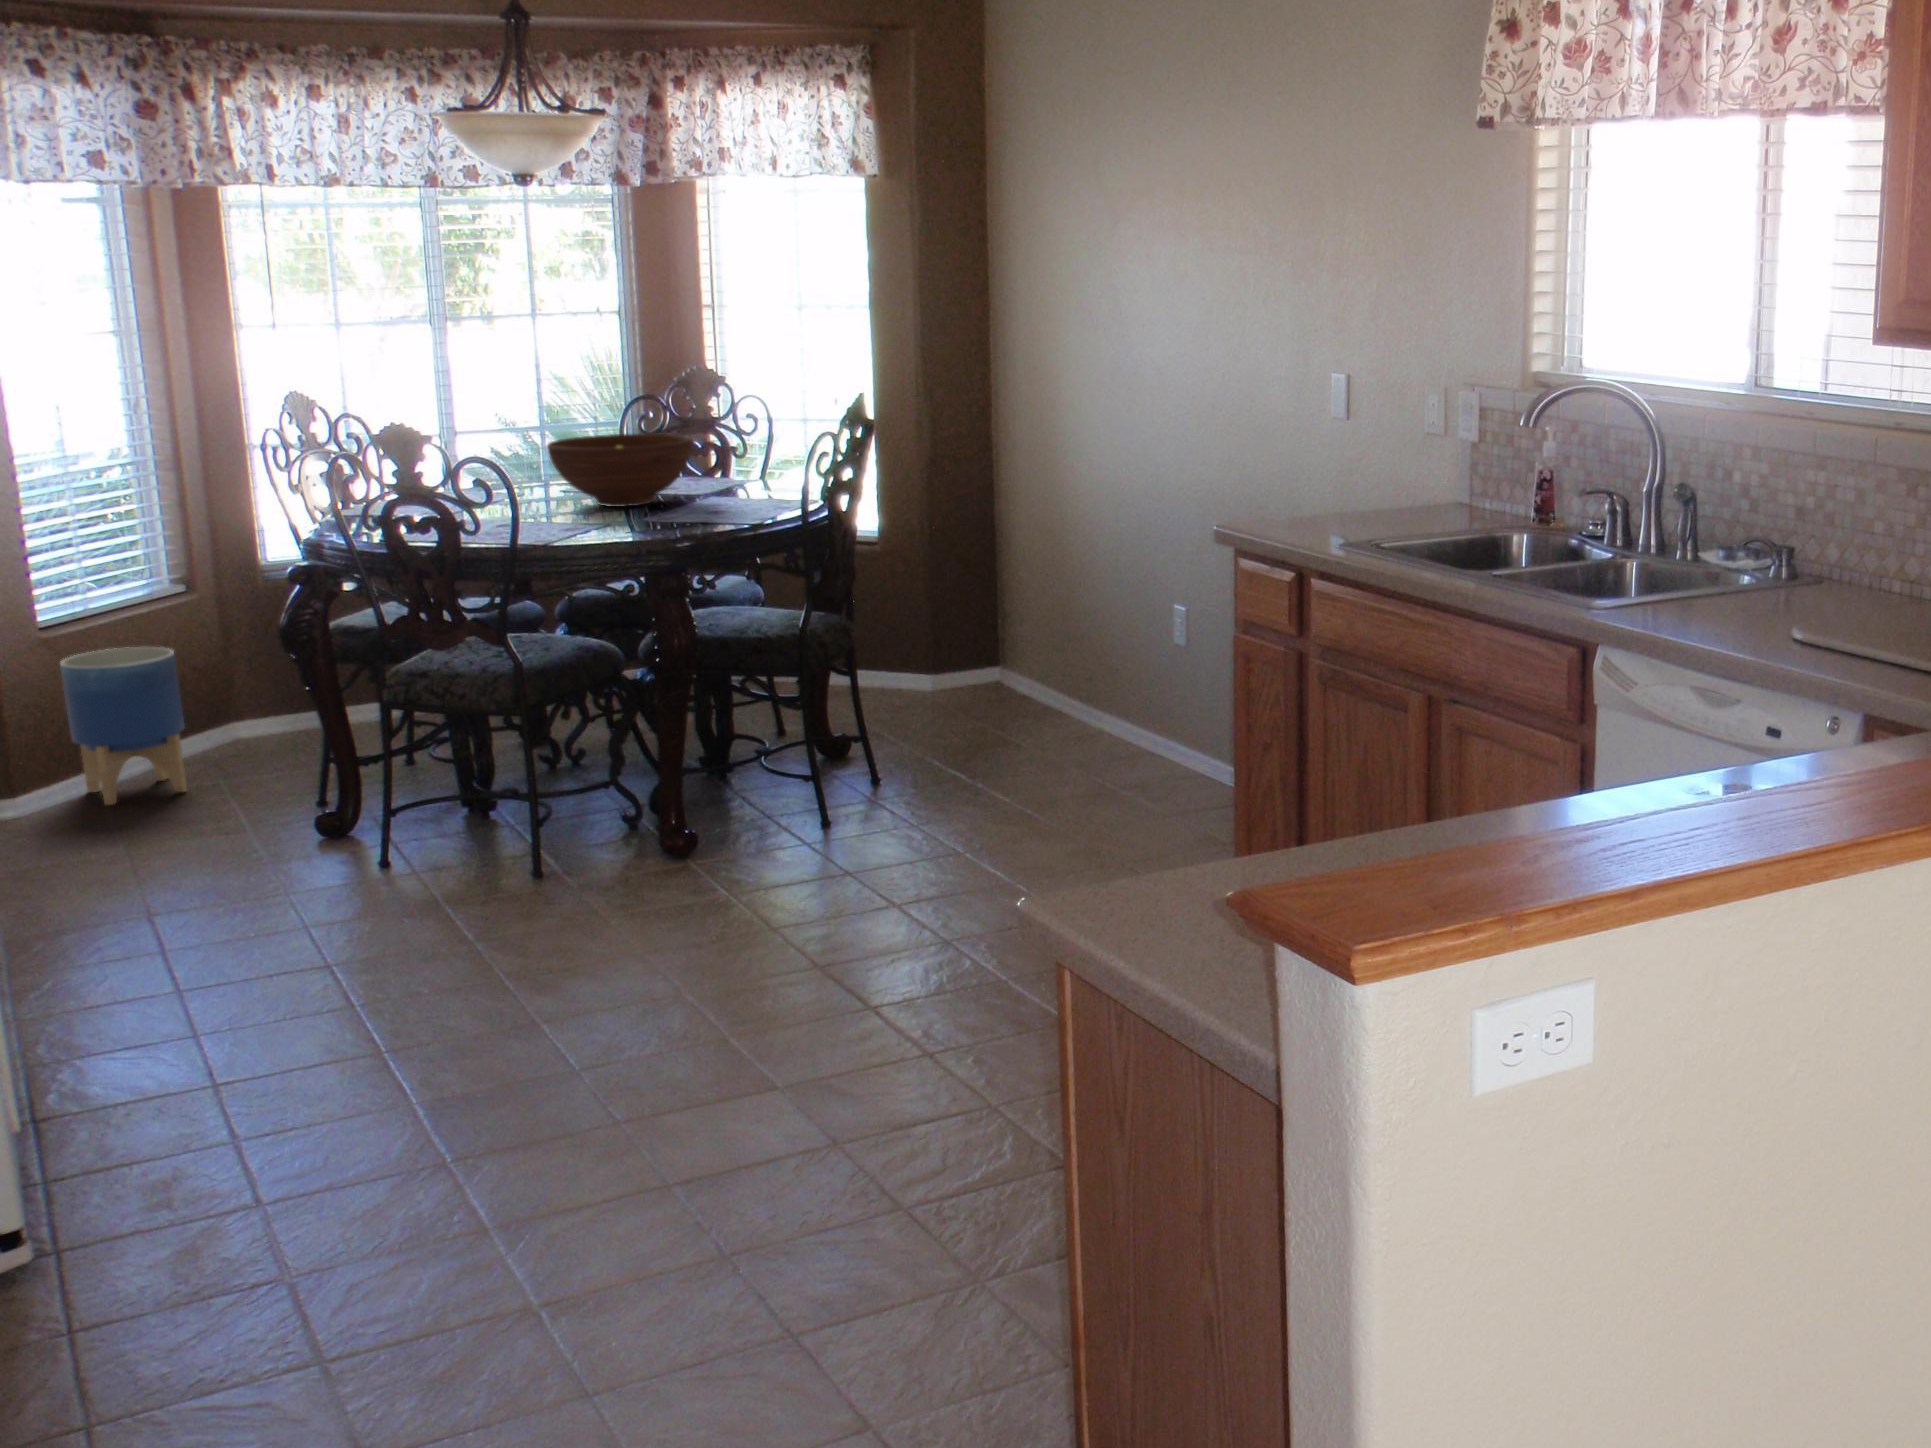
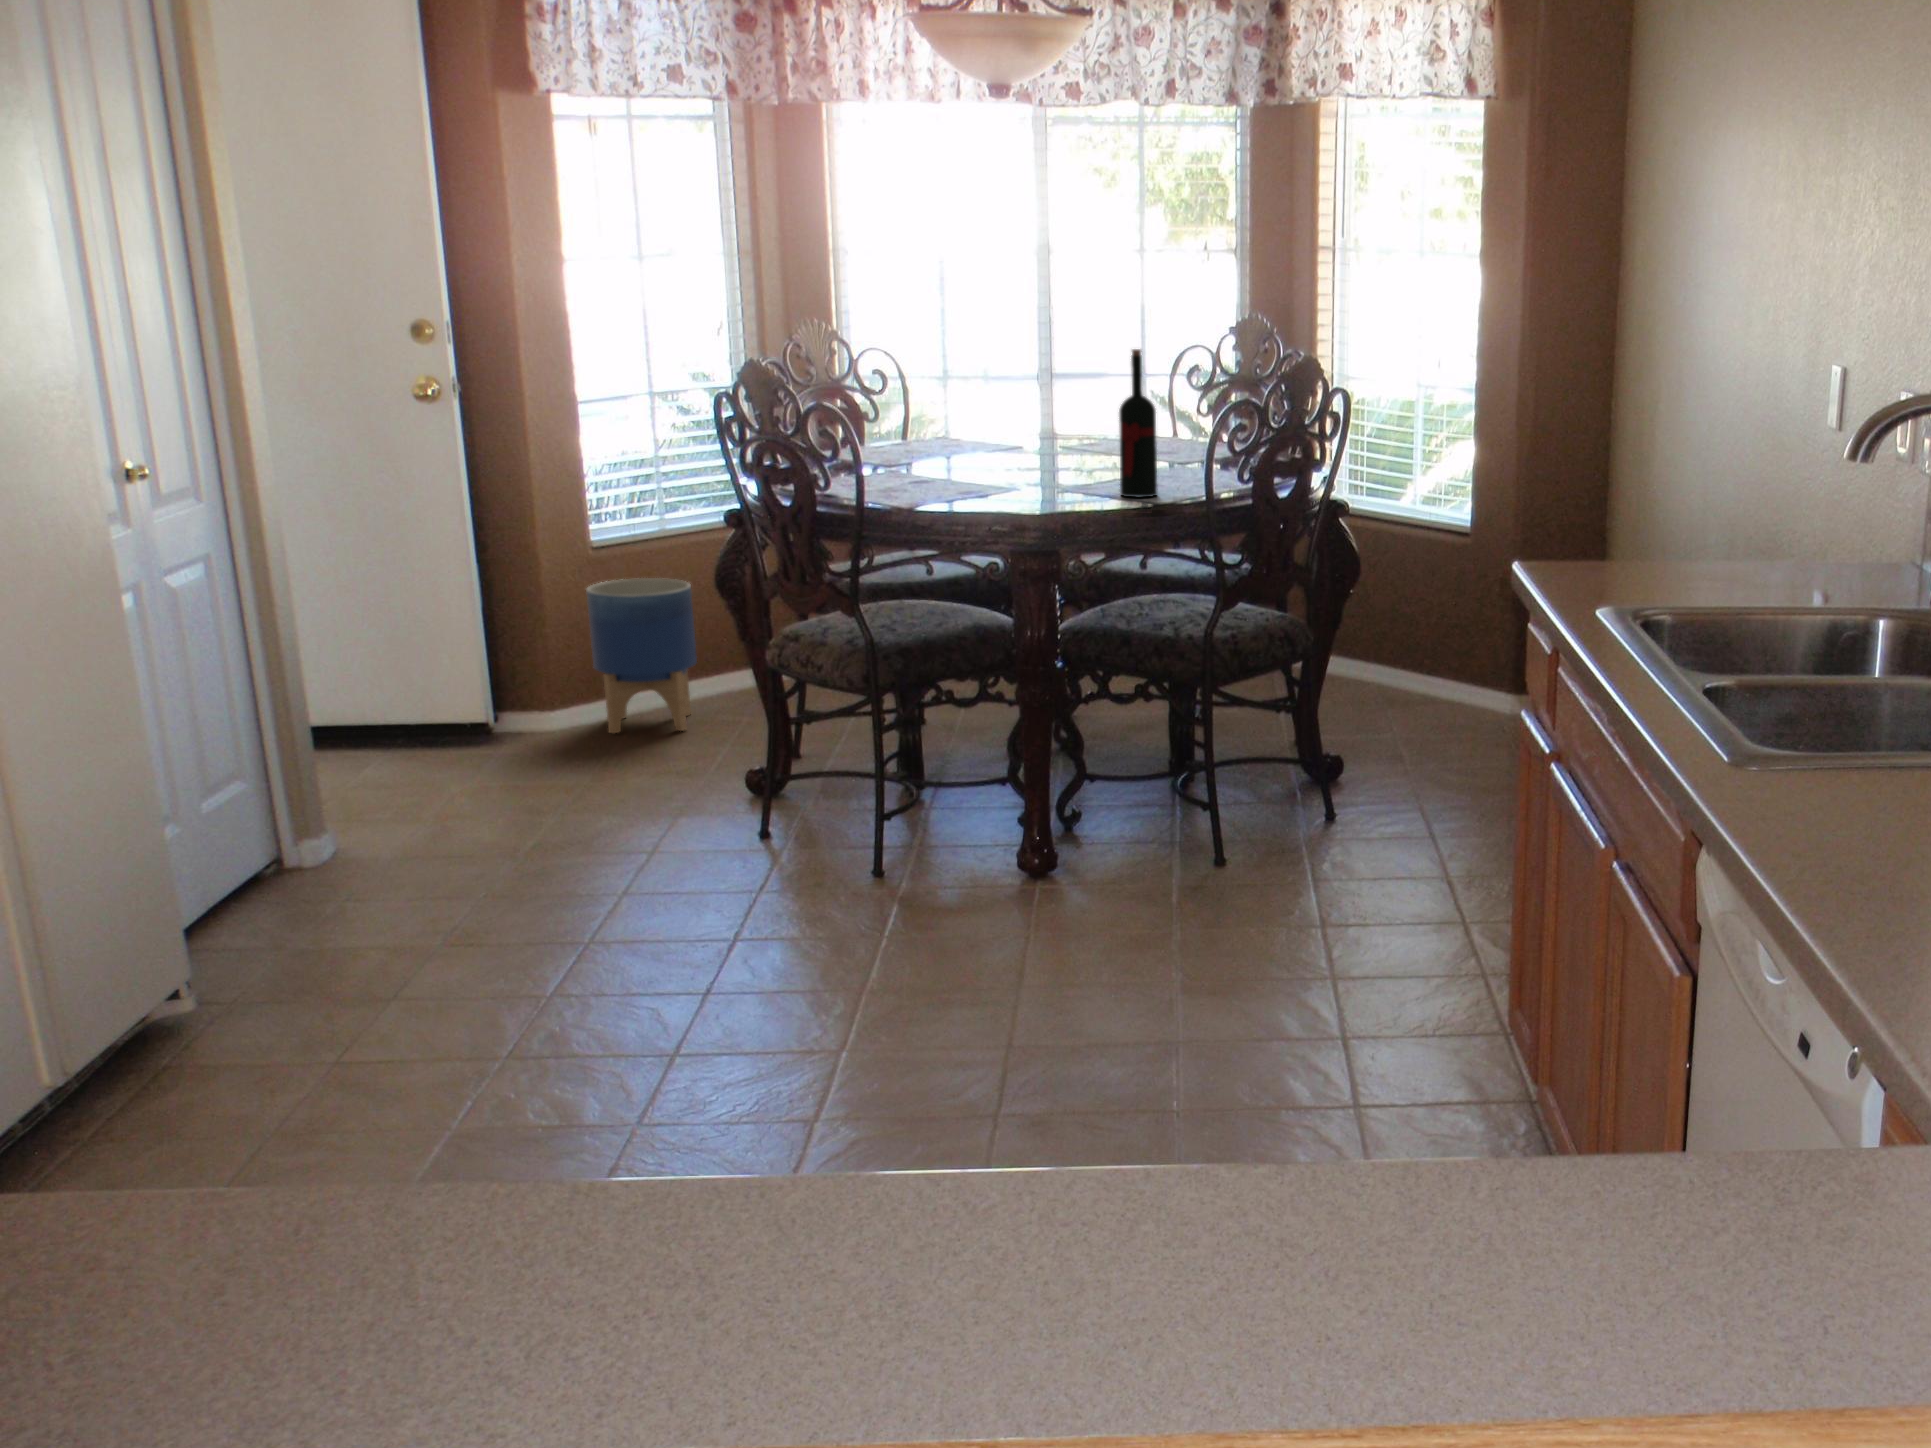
wine bottle: none [726,392,763,514] -> present [1119,349,1158,497]
fruit bowl: present [547,433,692,507] -> none [958,393,1118,477]

